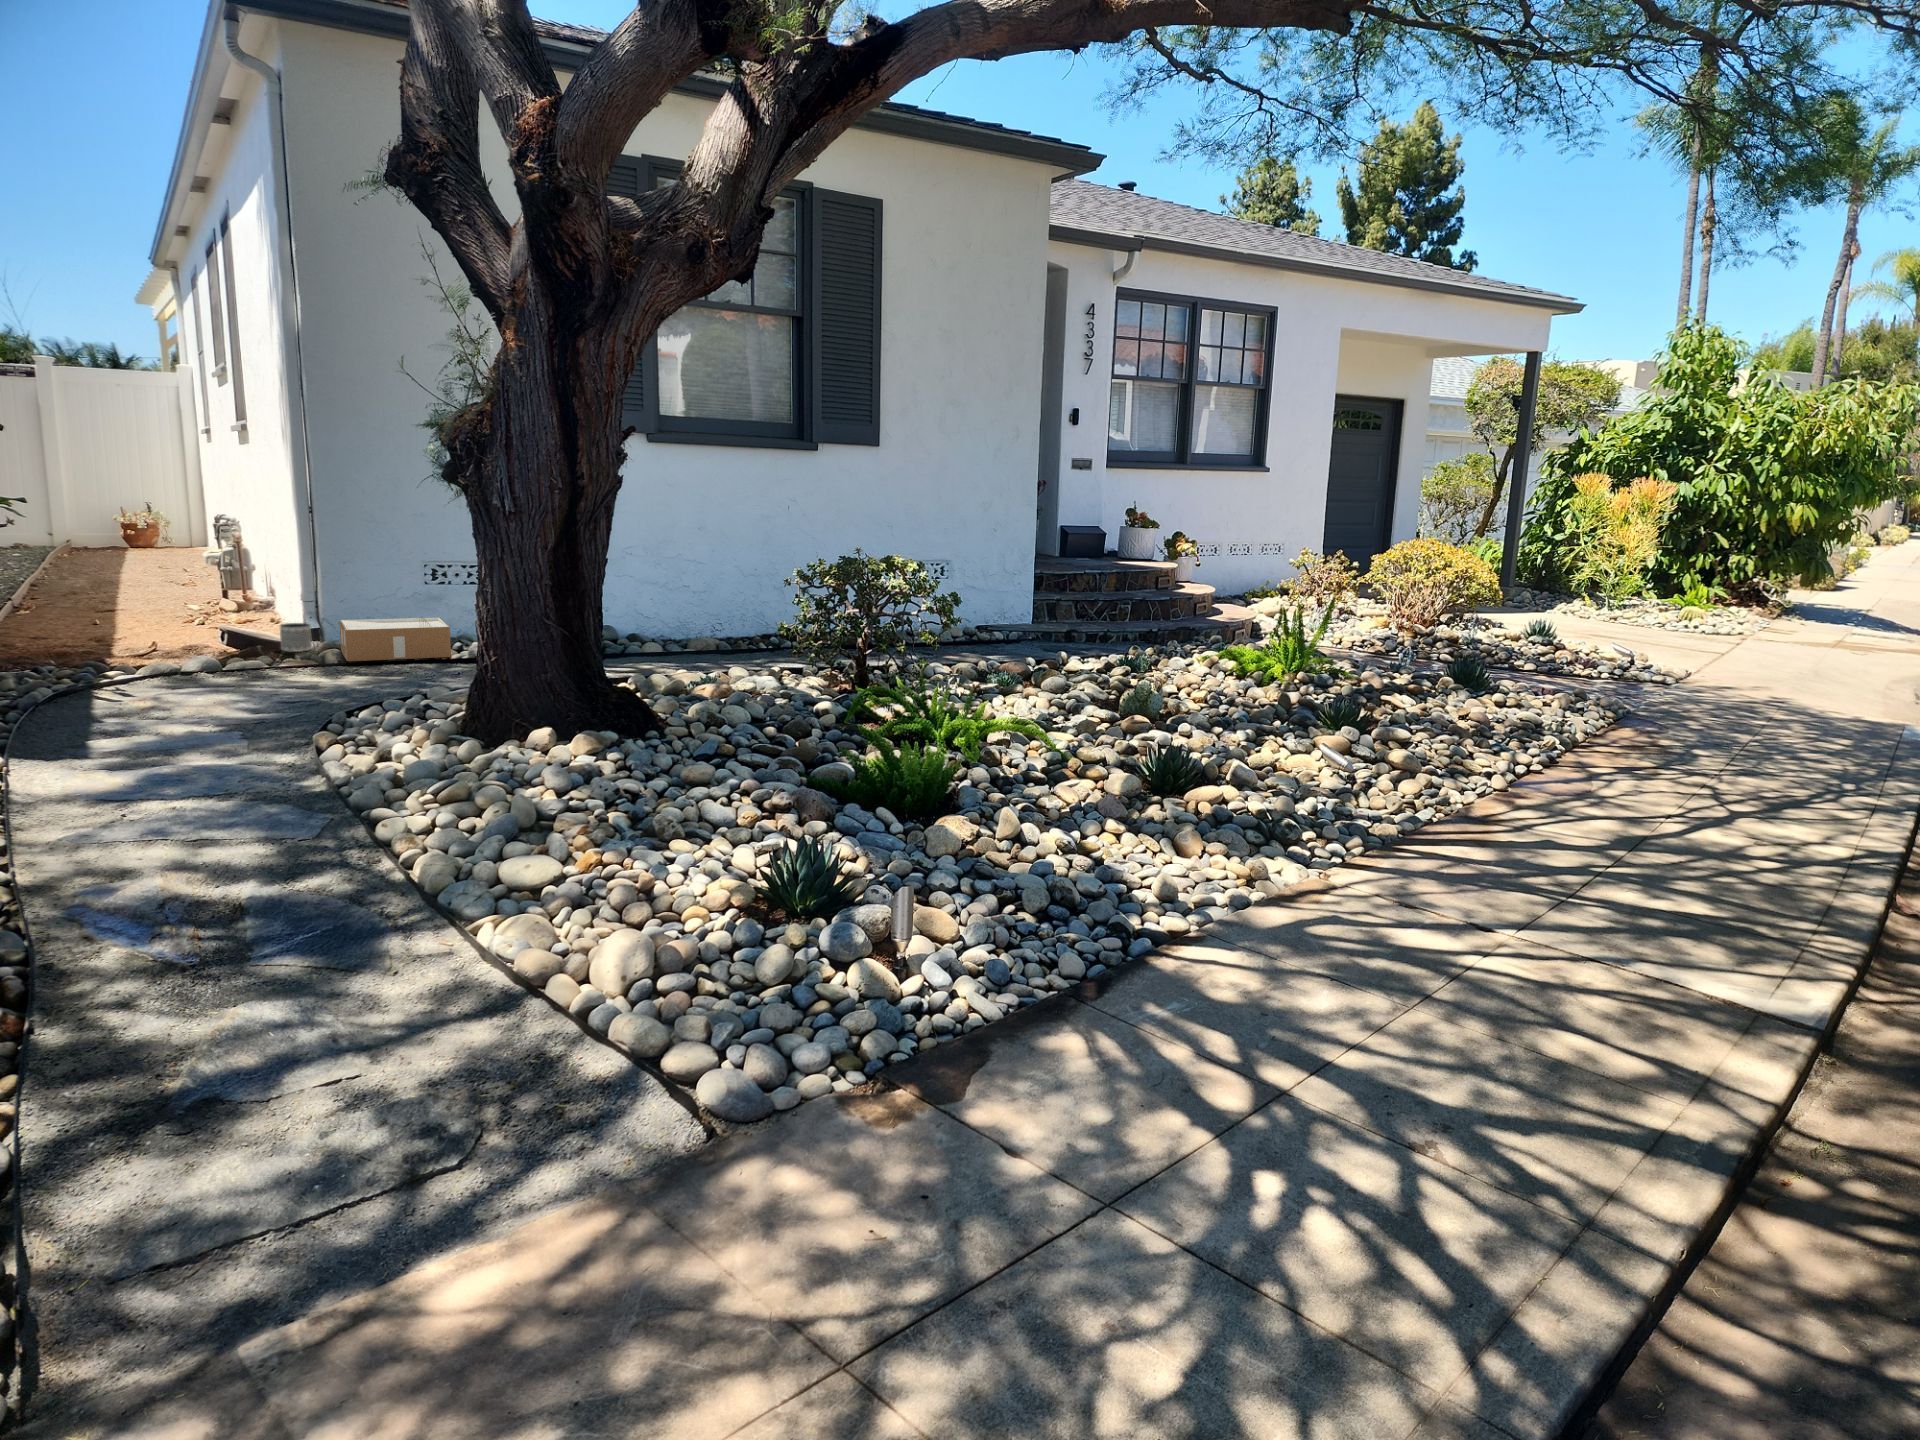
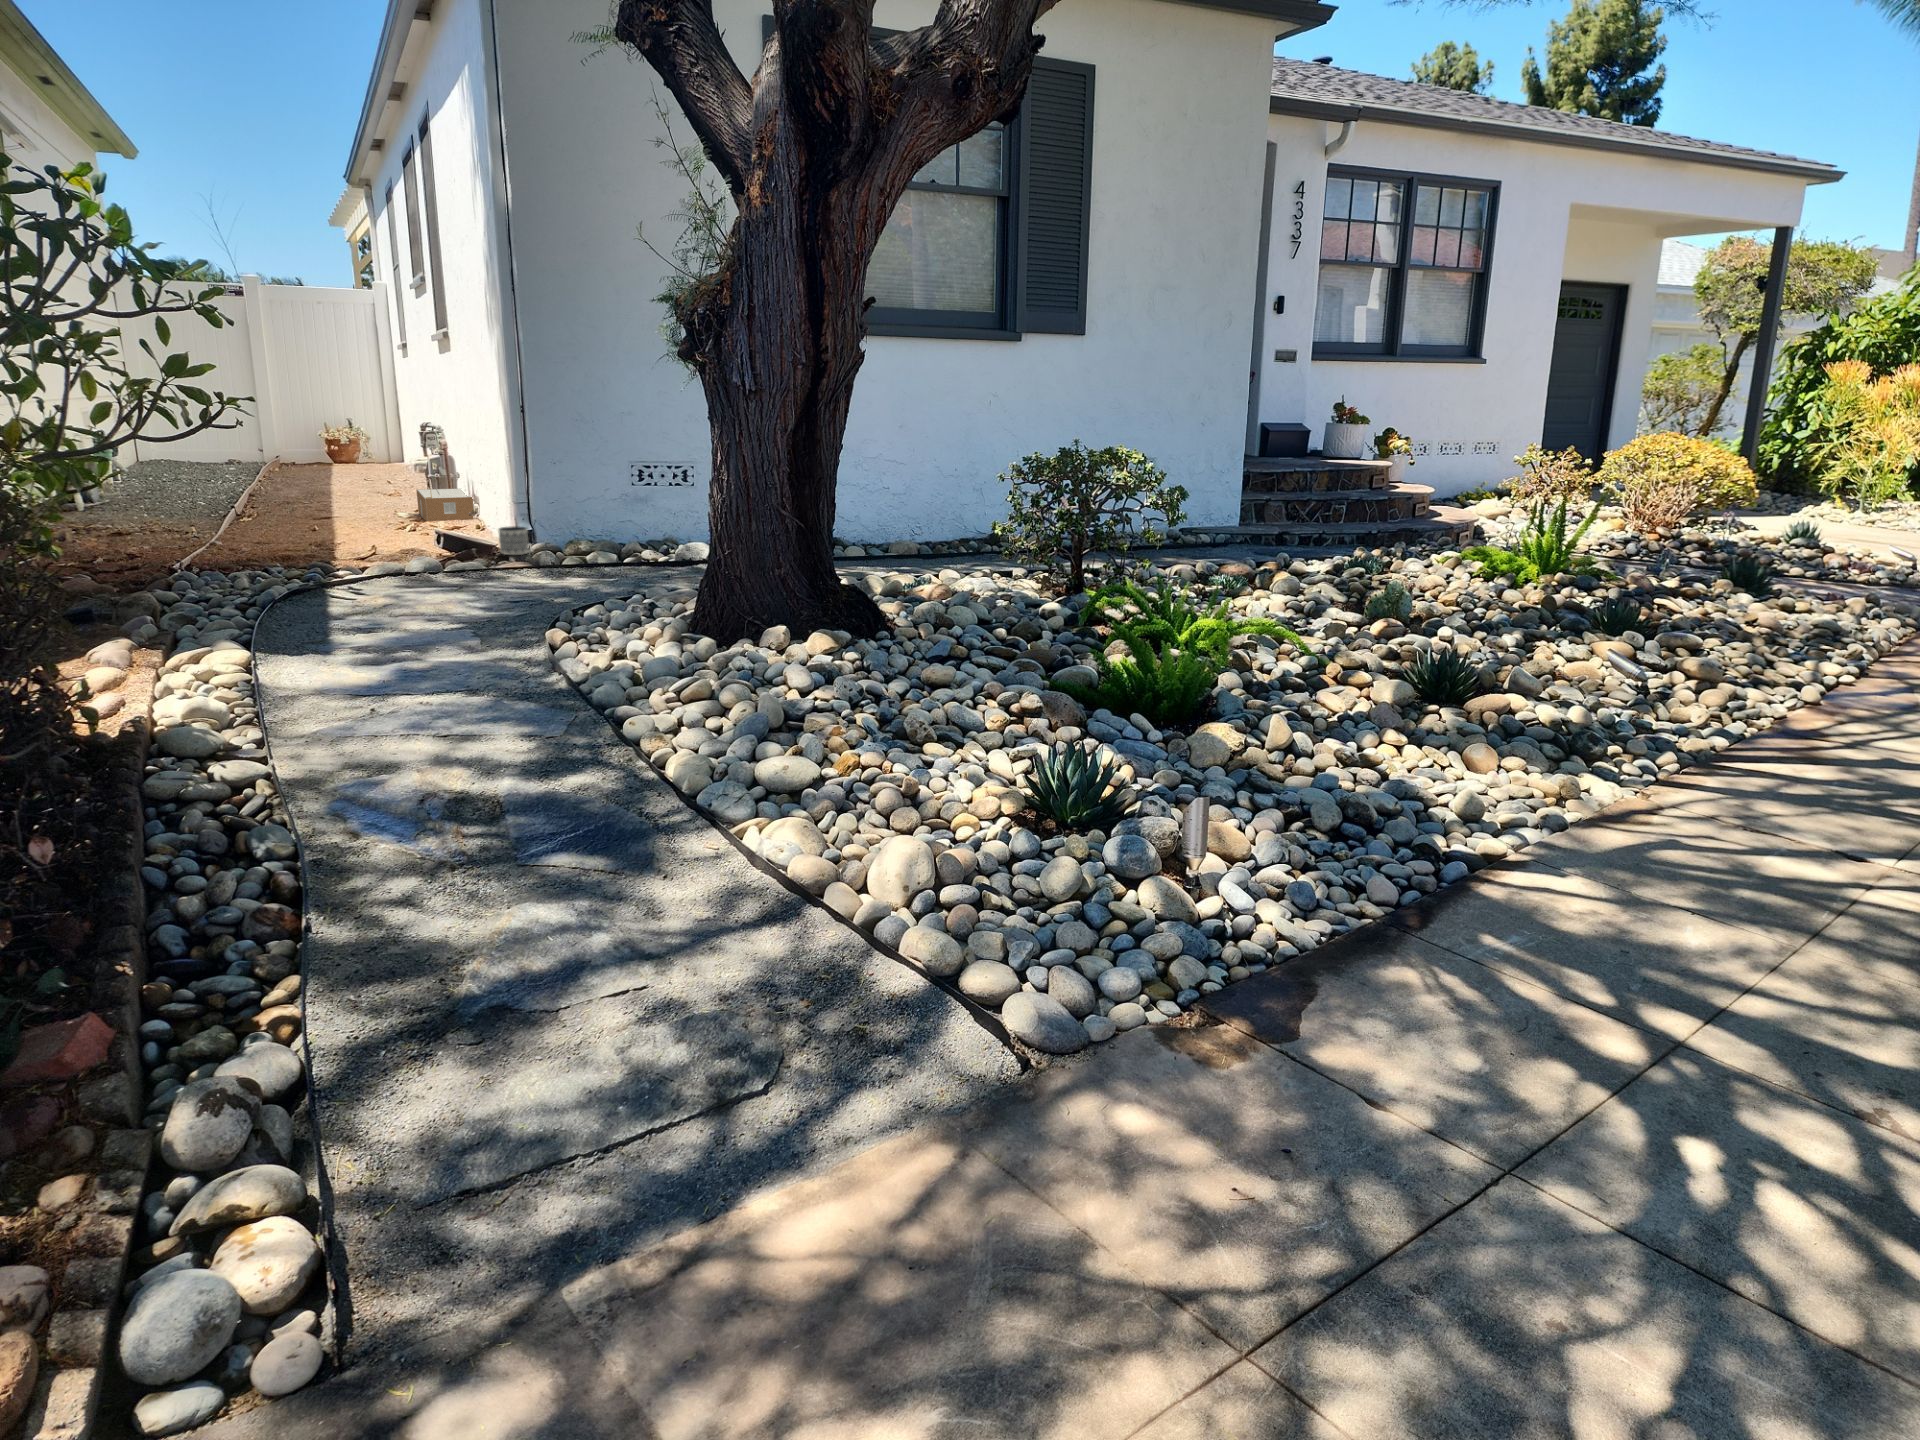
cardboard box: present [339,617,451,661] -> present [416,489,474,521]

